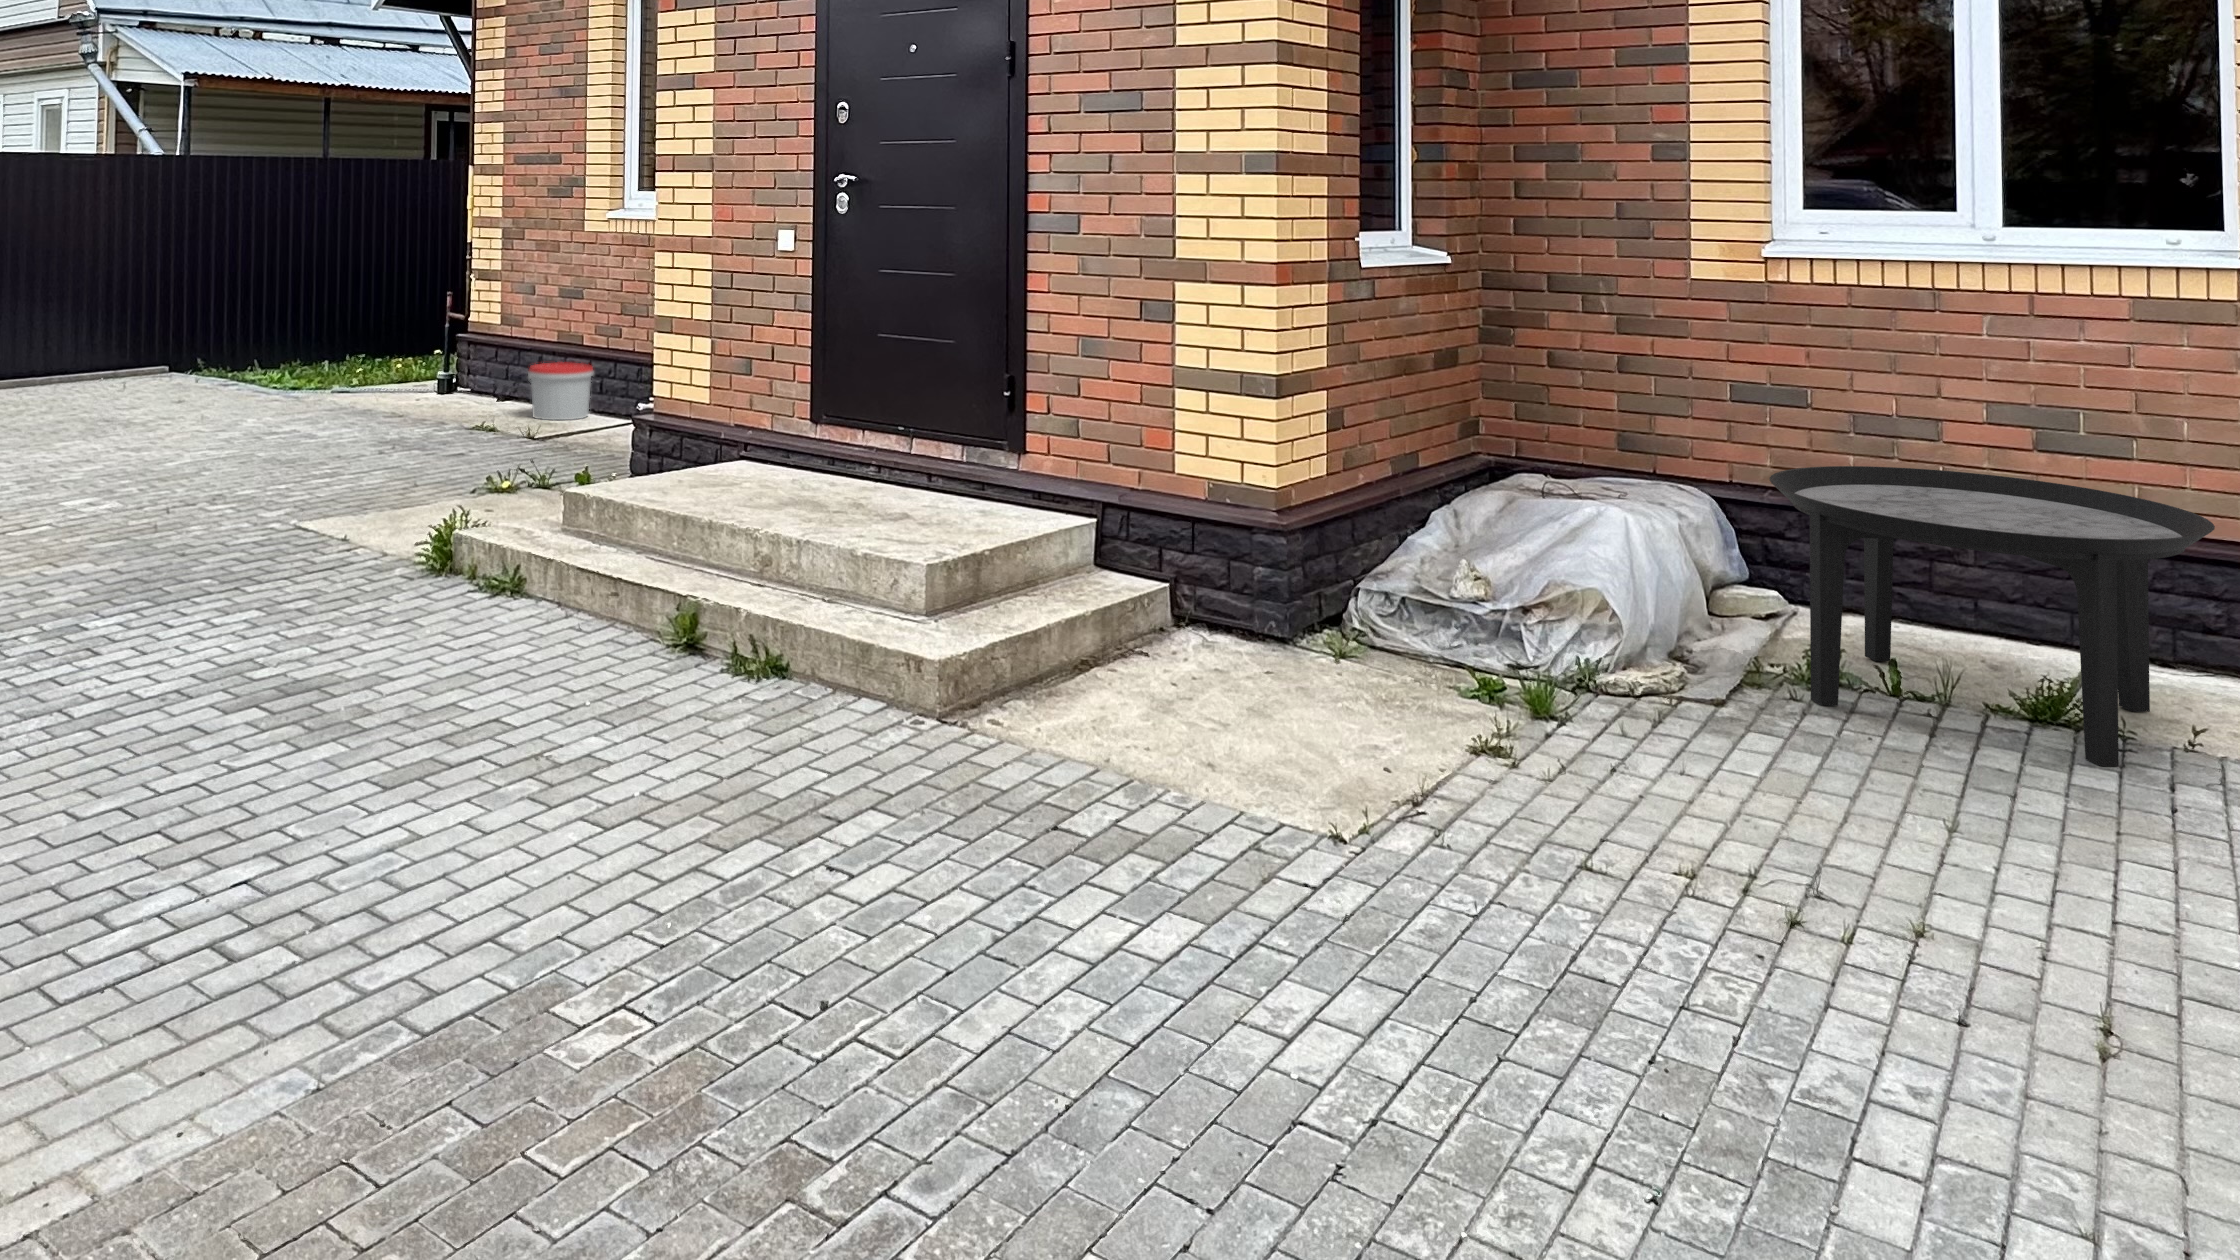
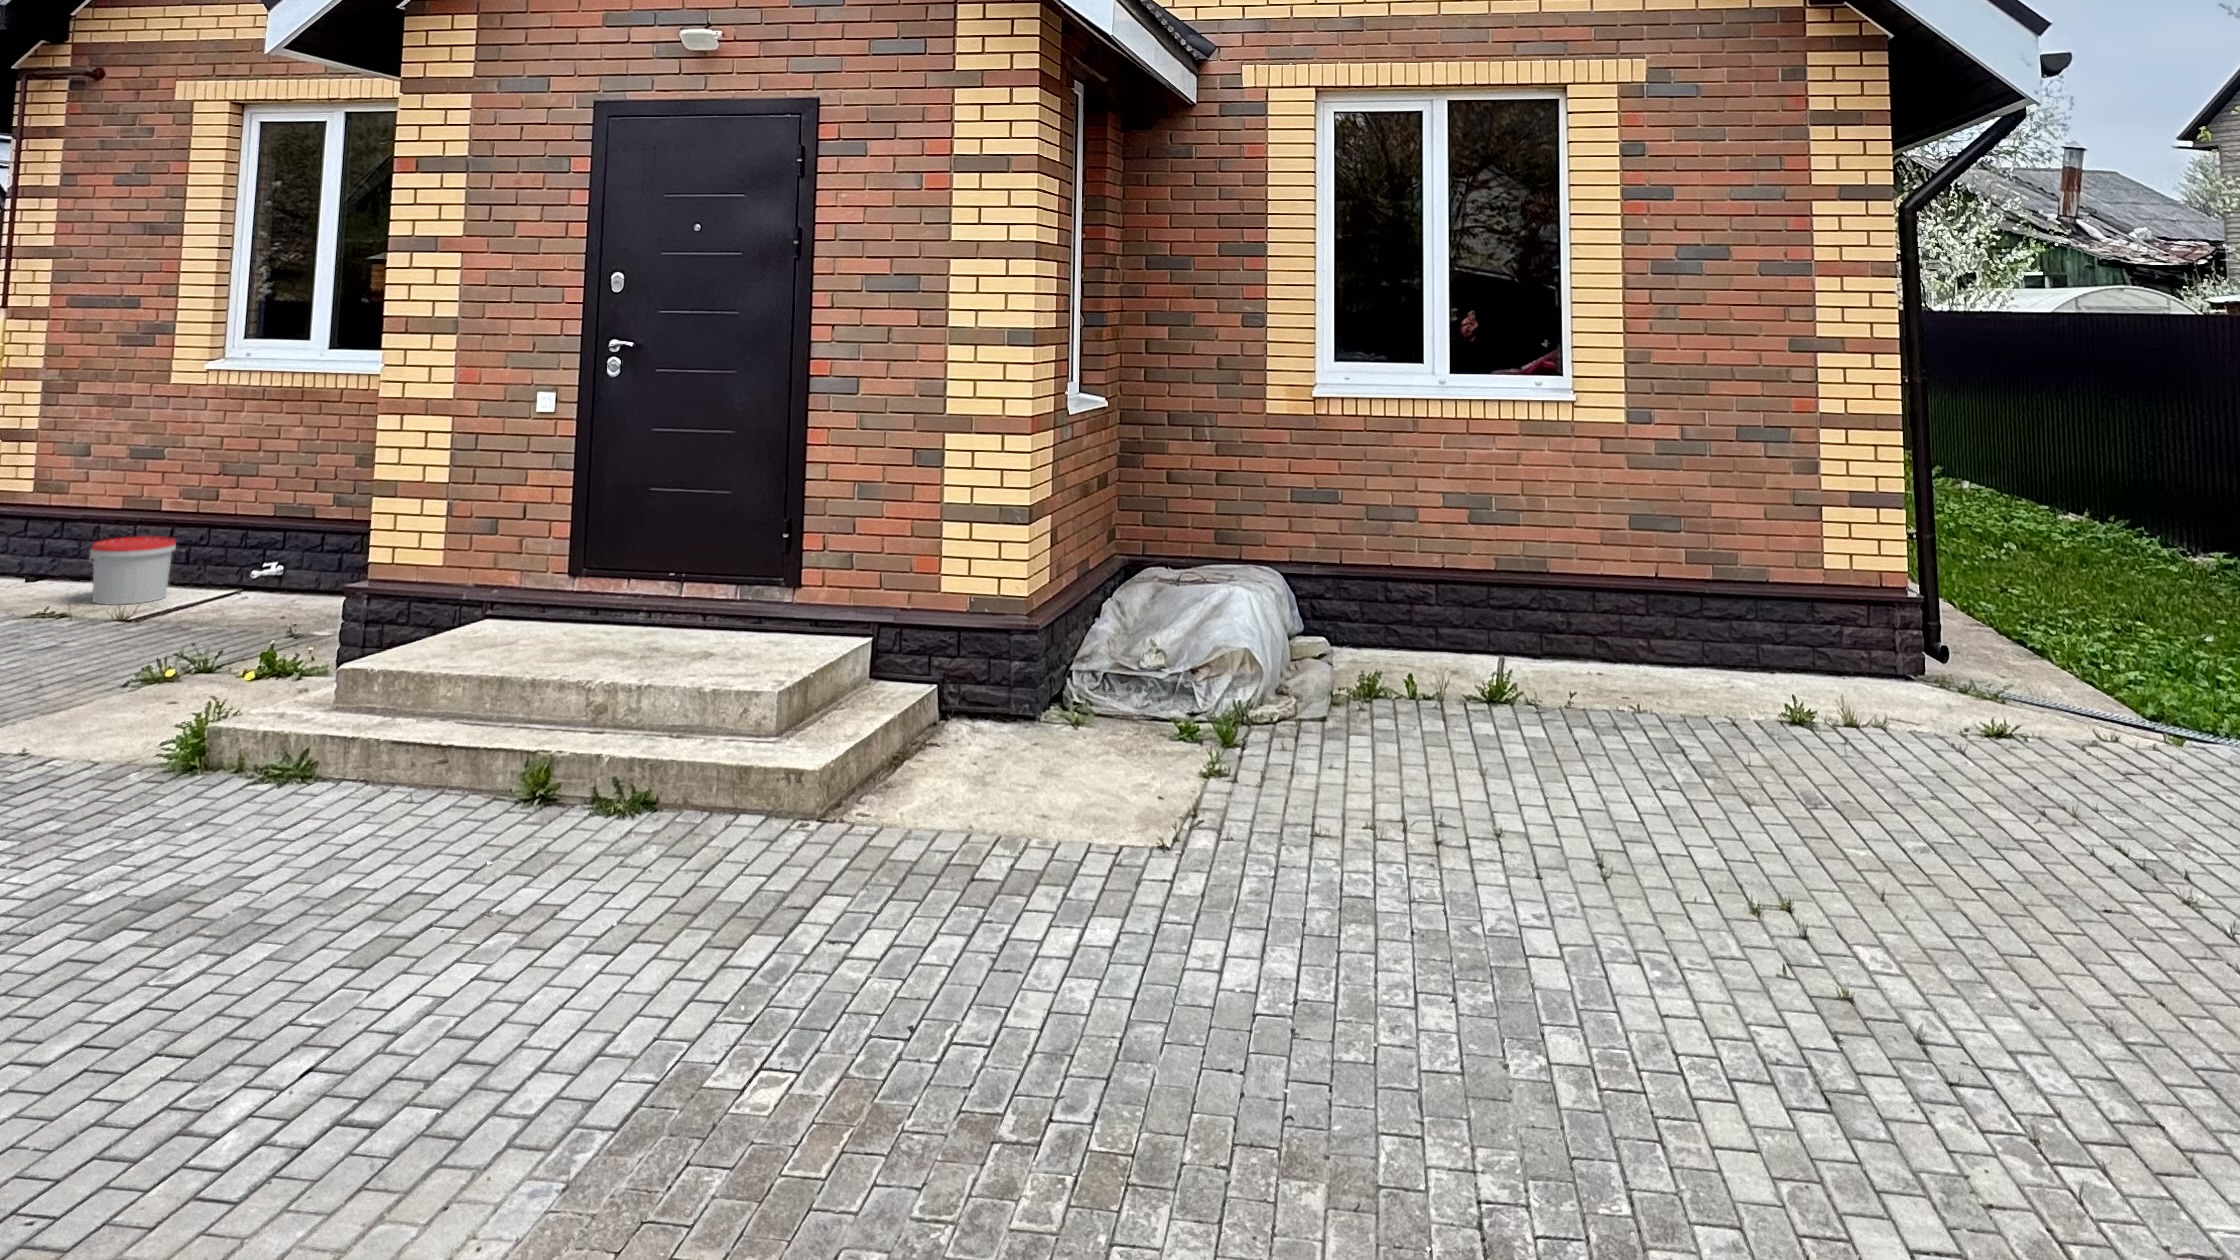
round table: present [1769,466,2215,766] -> none [1336,542,1574,725]

